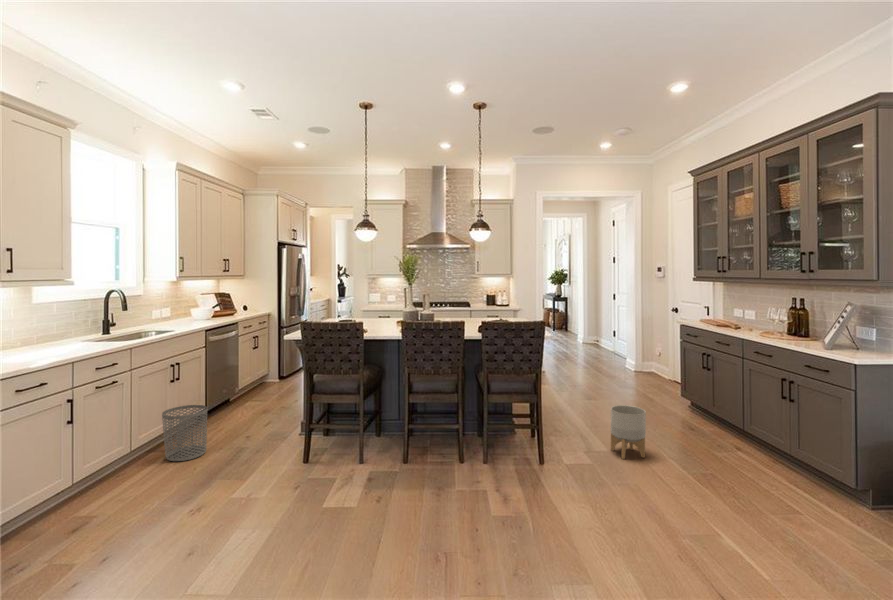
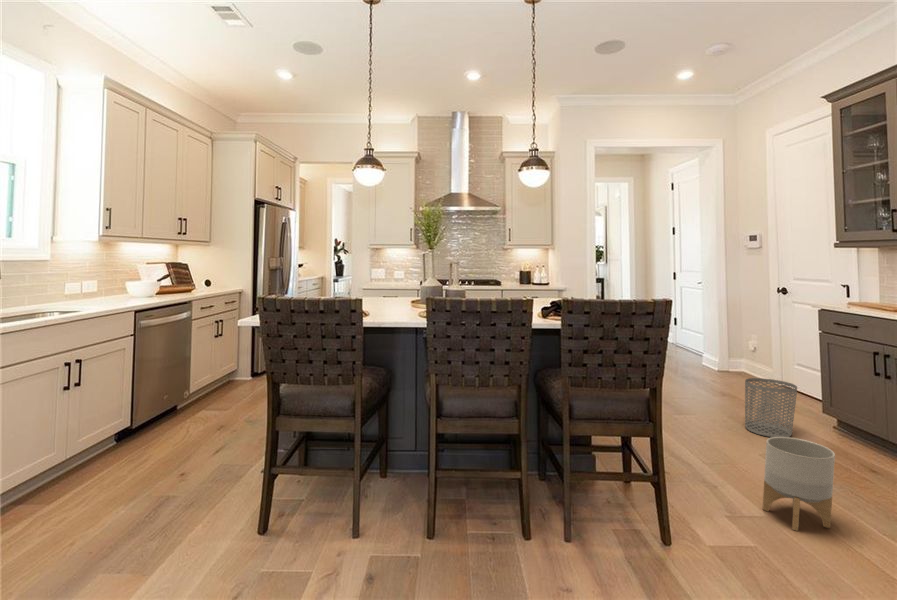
waste bin: present [162,405,207,461] -> present [745,378,797,437]

